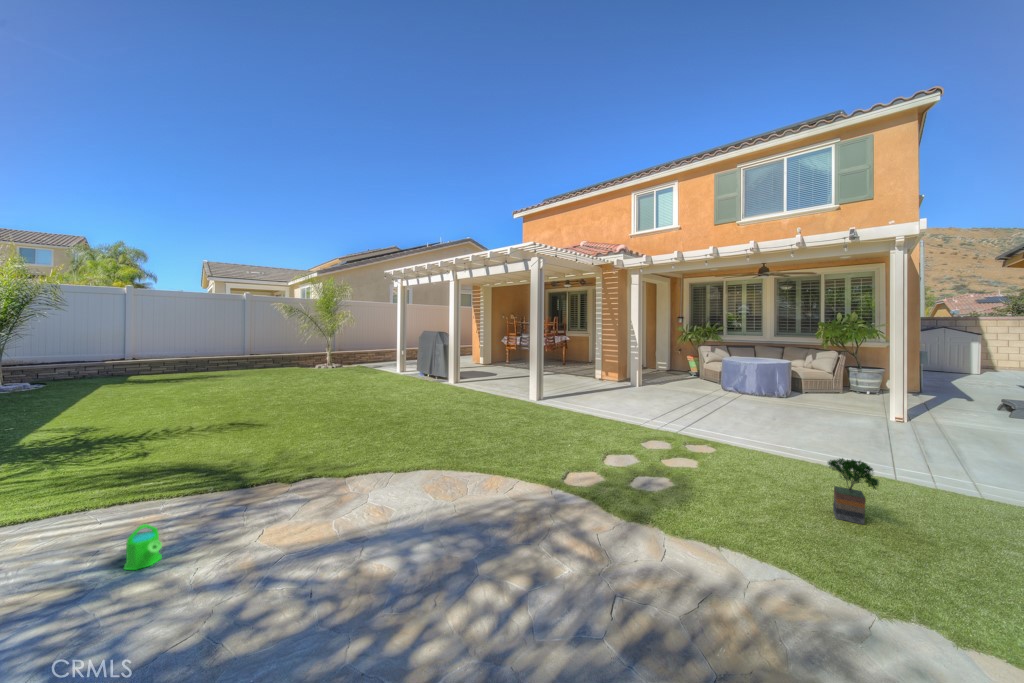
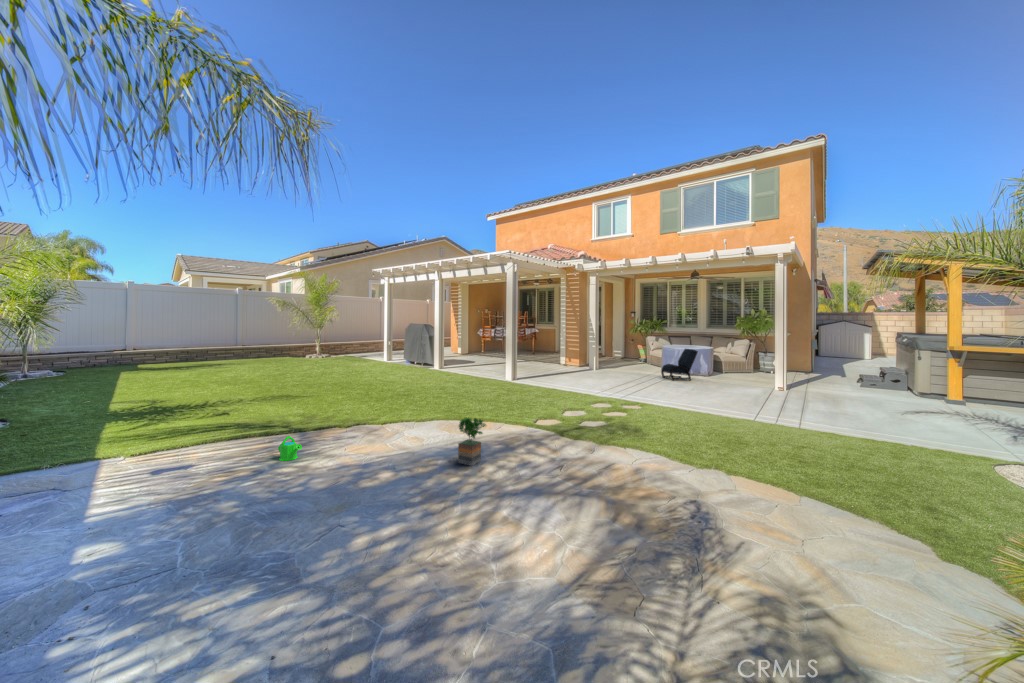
lounge chair: none [722,362,772,403] -> present [661,349,698,380]
potted tree: present [828,458,879,524] -> present [458,417,486,466]

